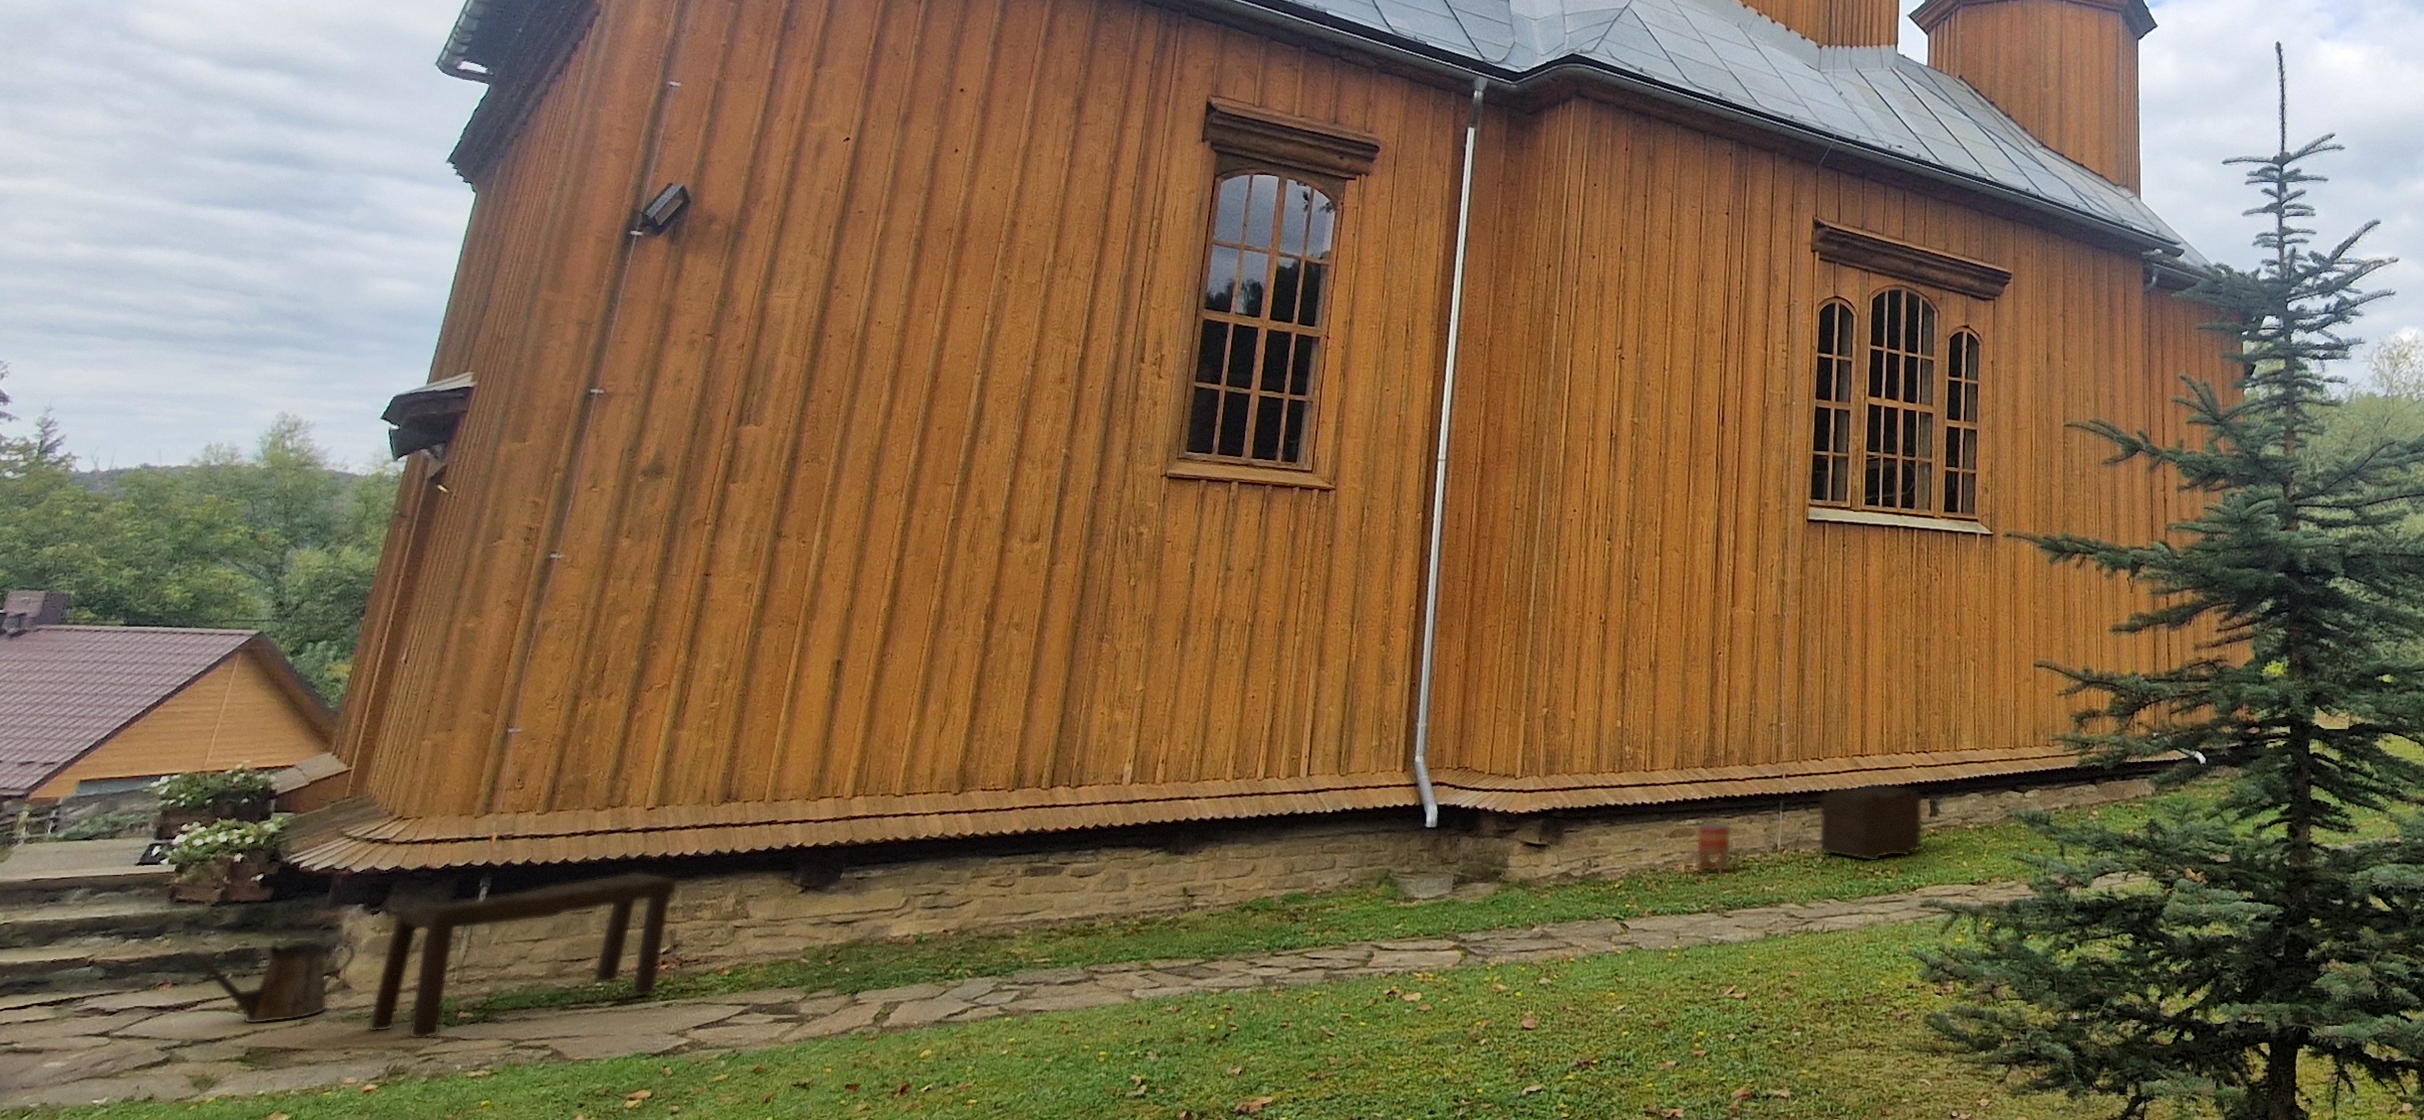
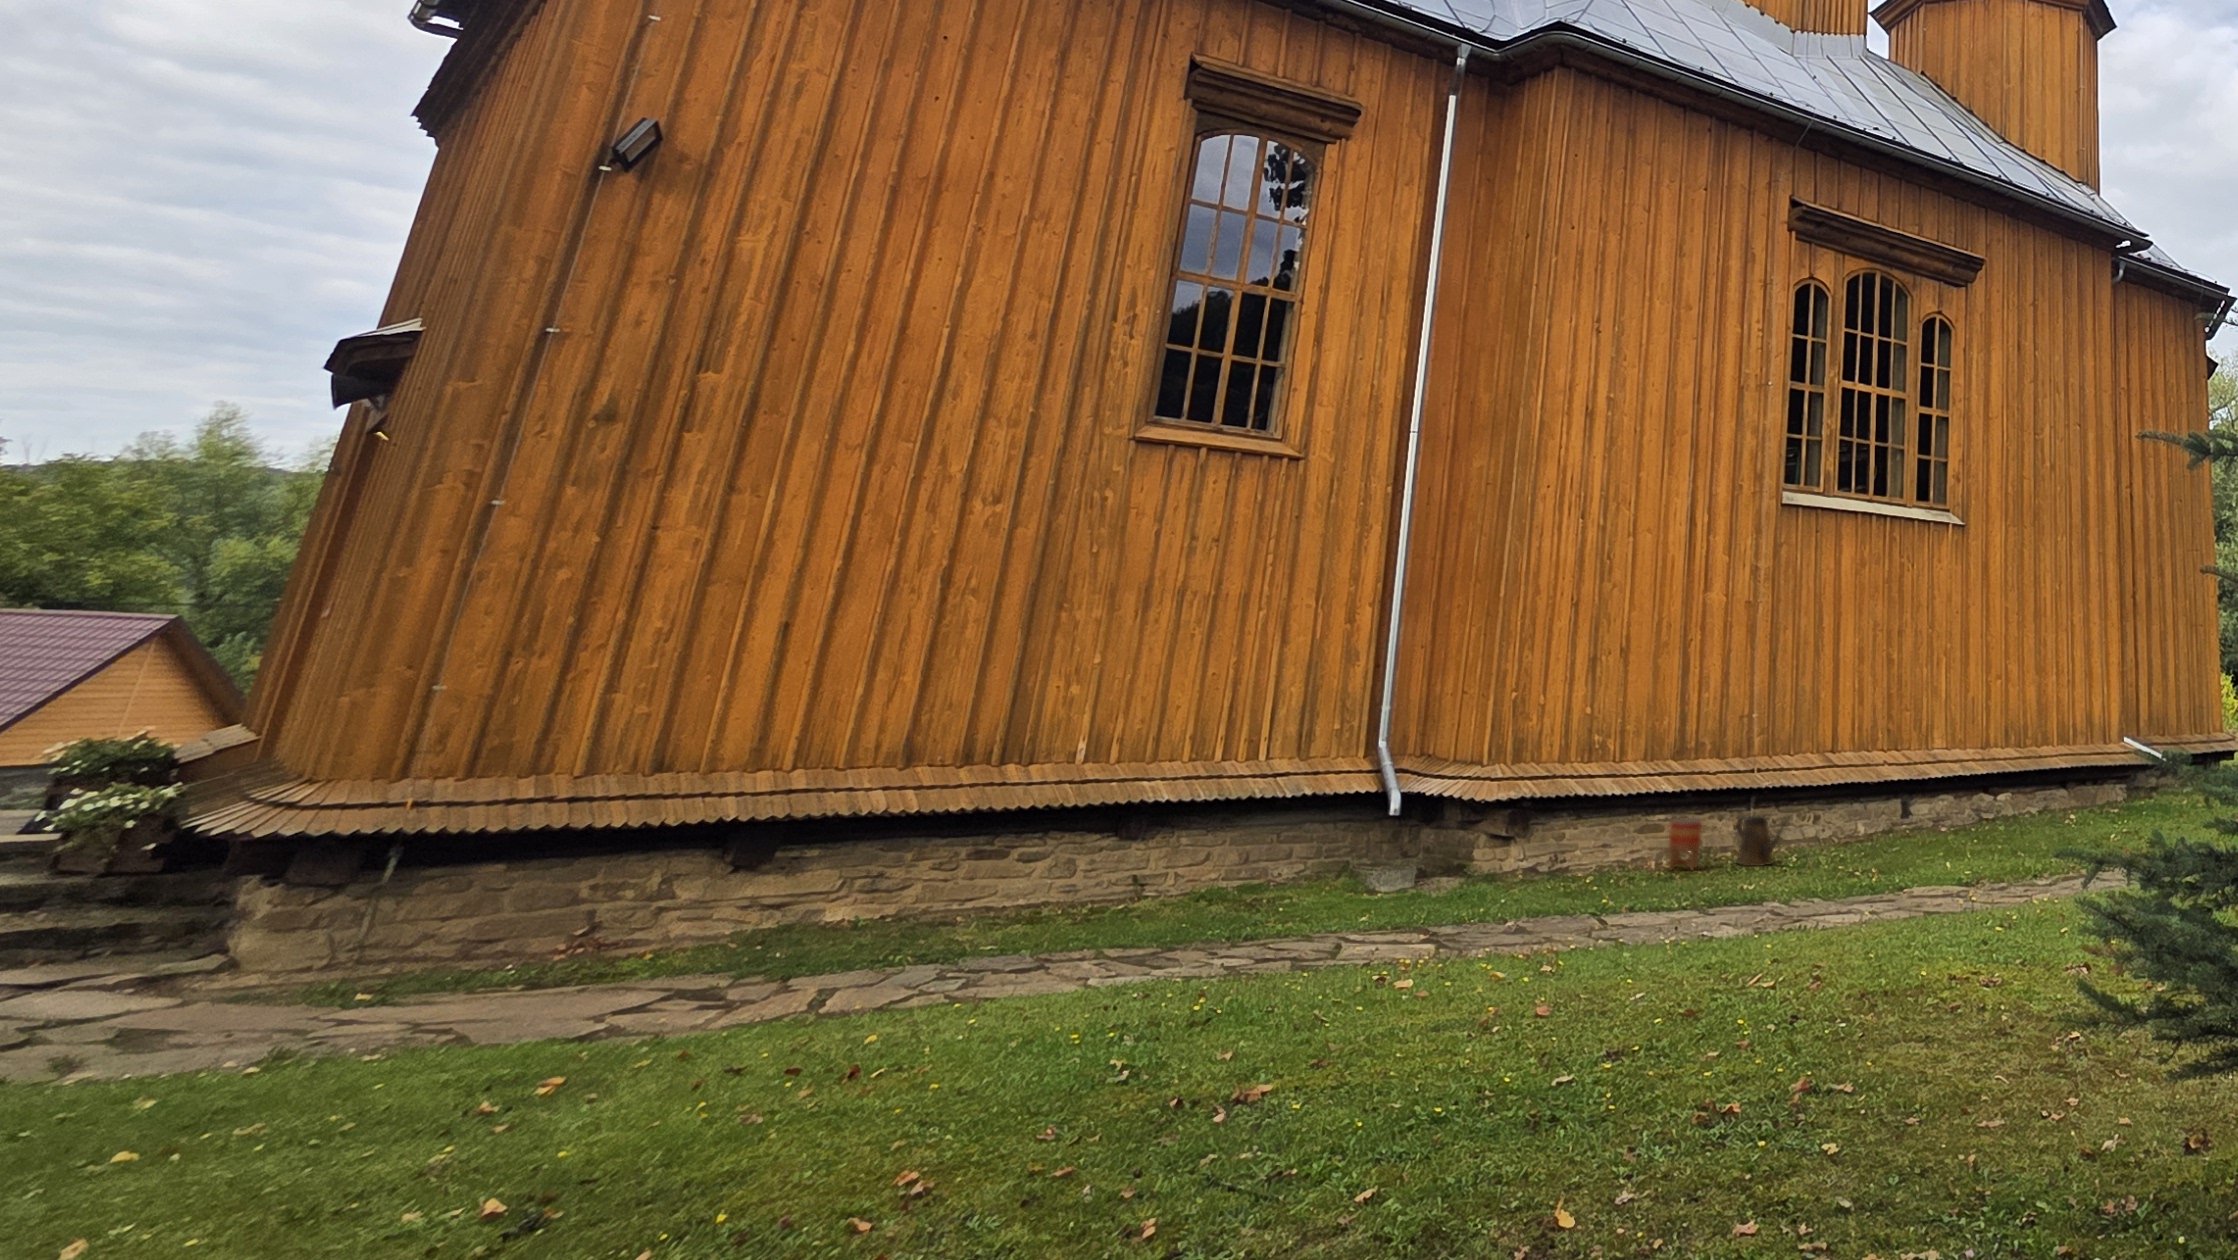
wooden crate: present [1821,785,1921,860] -> none [1792,781,1897,861]
bench: present [370,873,676,1038] -> none [258,844,601,1021]
watering can: present [186,942,355,1022] -> present [1736,816,1787,866]

